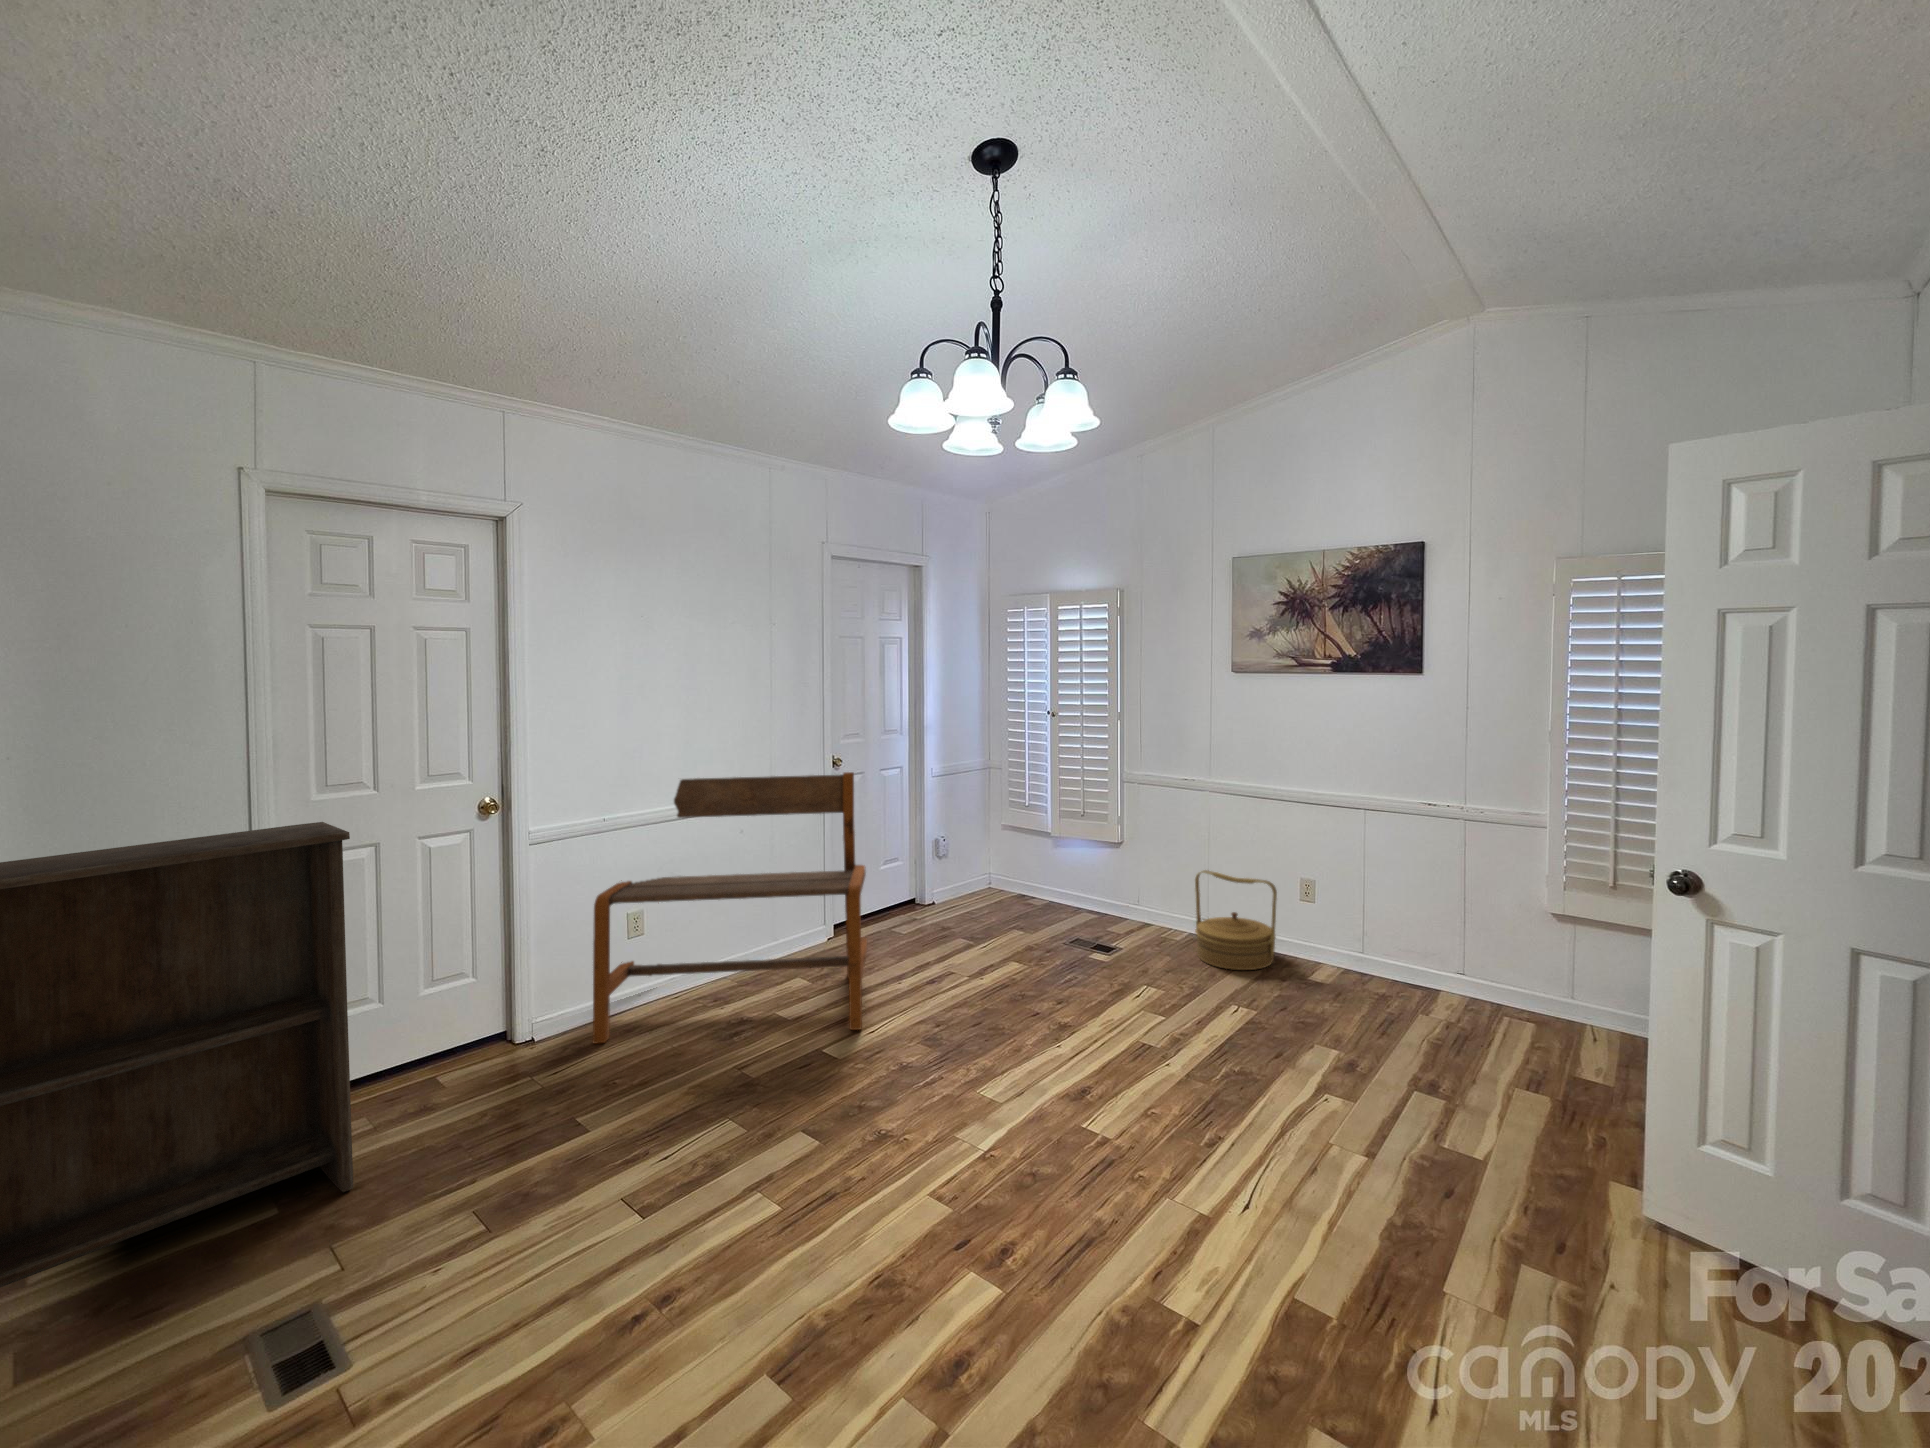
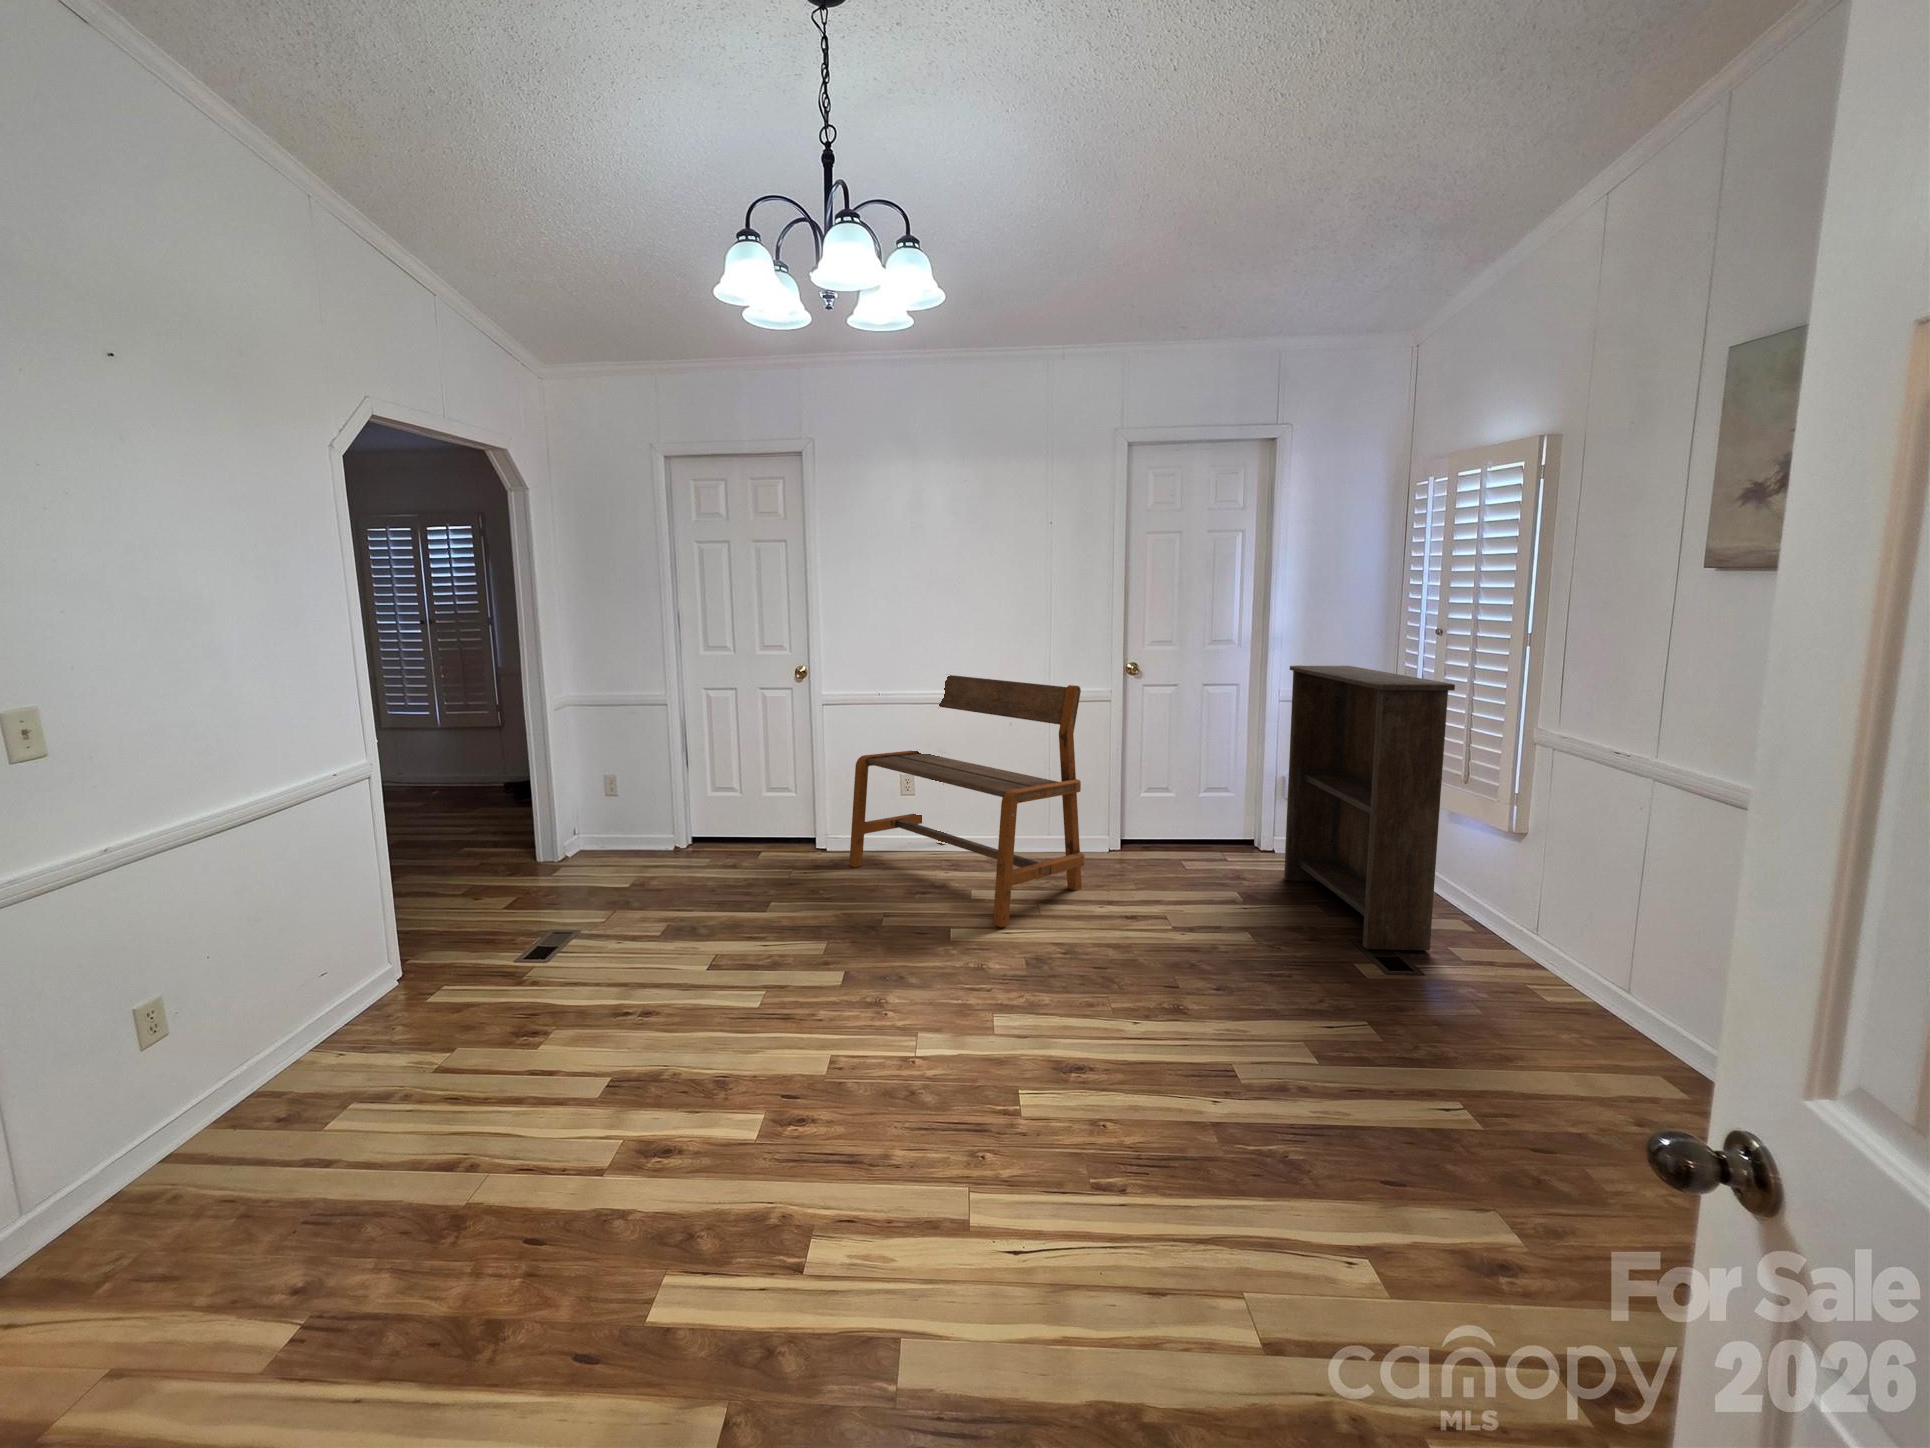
bookshelf: present [0,822,353,1287] -> present [1284,665,1455,950]
woven basket: present [1195,870,1277,970] -> none [1514,906,1680,1093]

